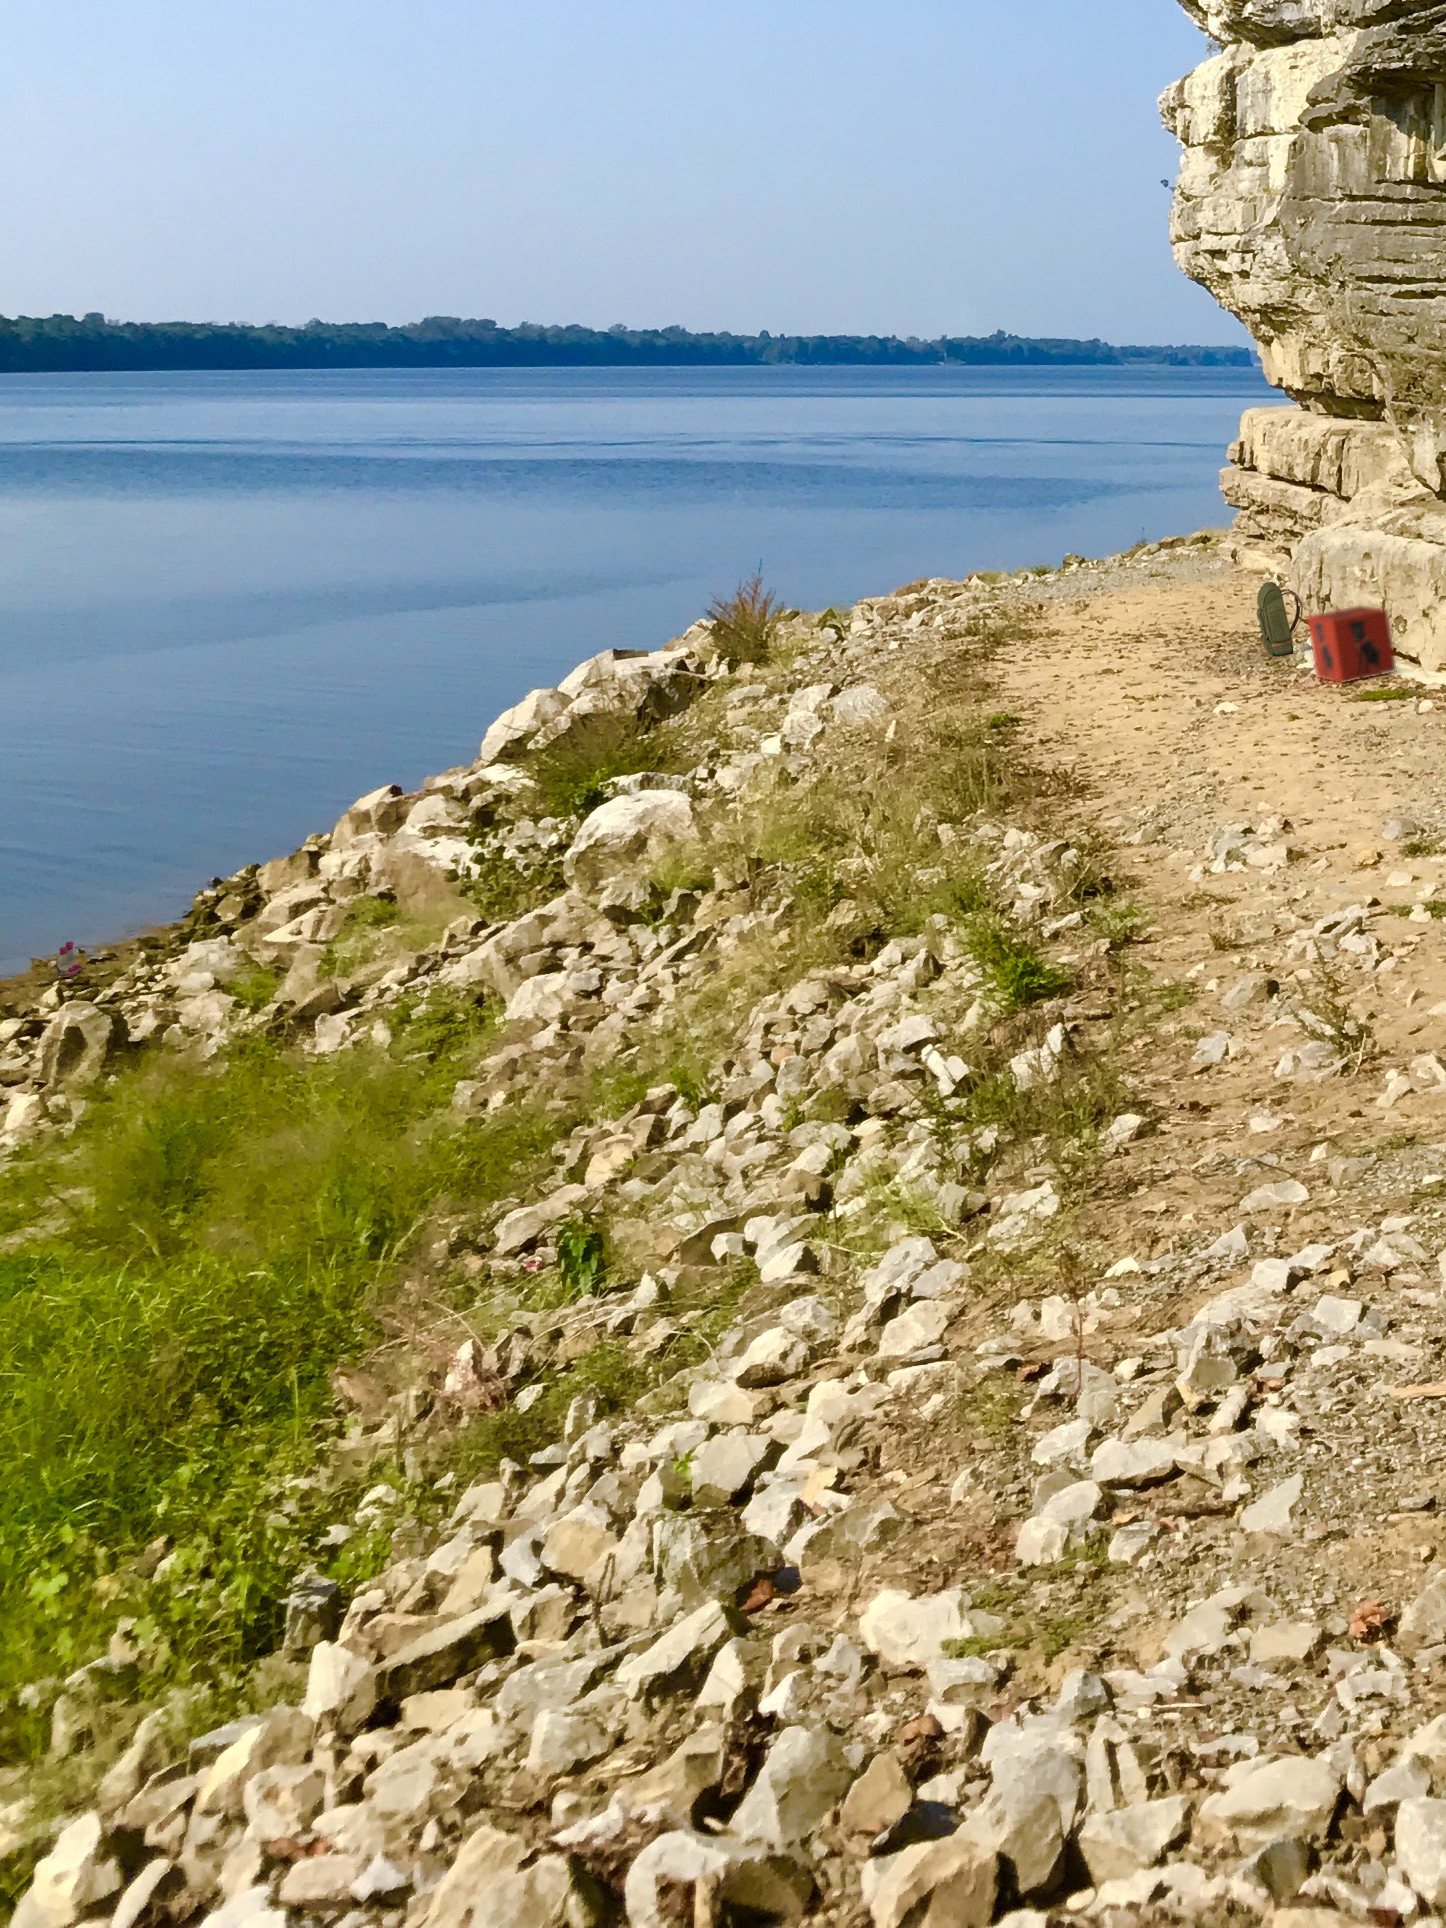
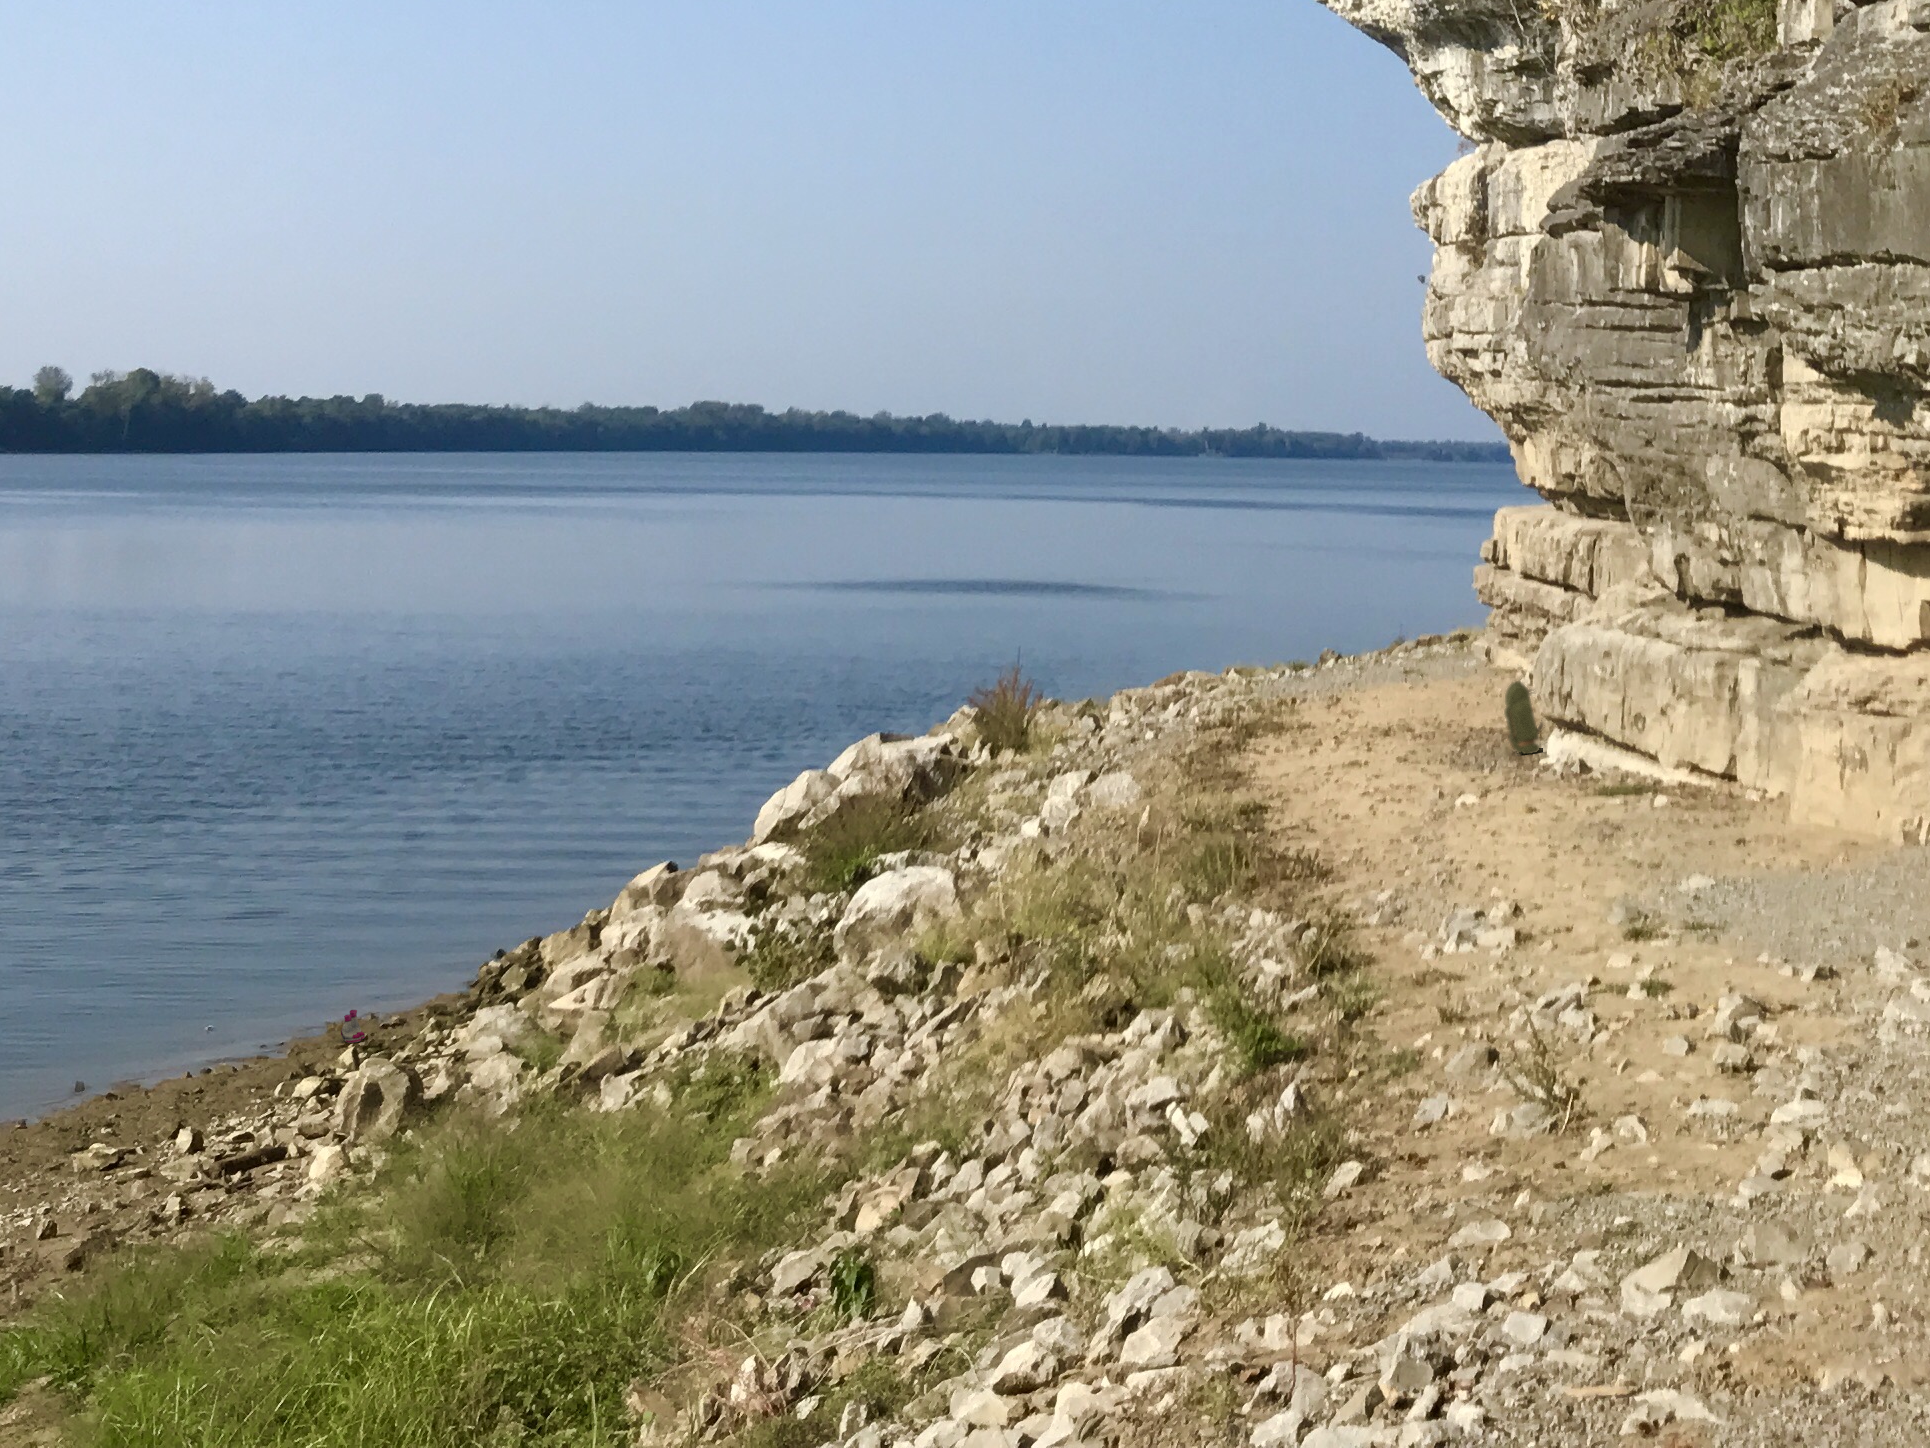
storage box: present [1308,606,1396,683] -> none [1552,706,1641,782]

